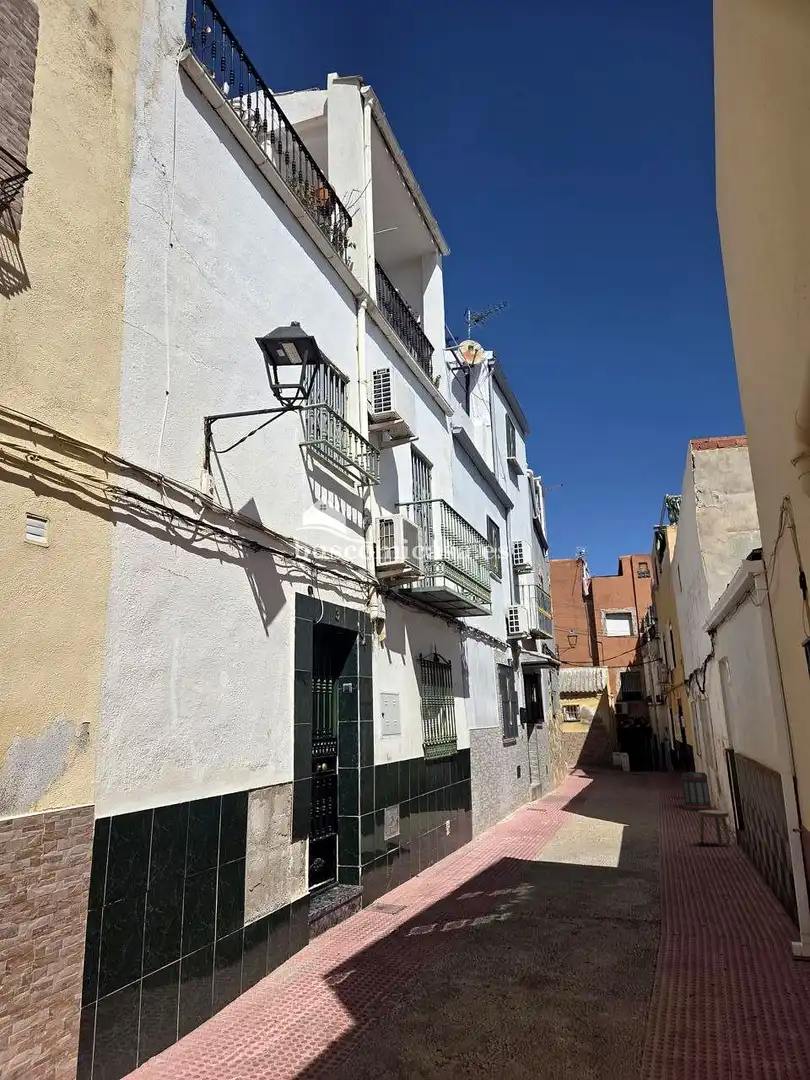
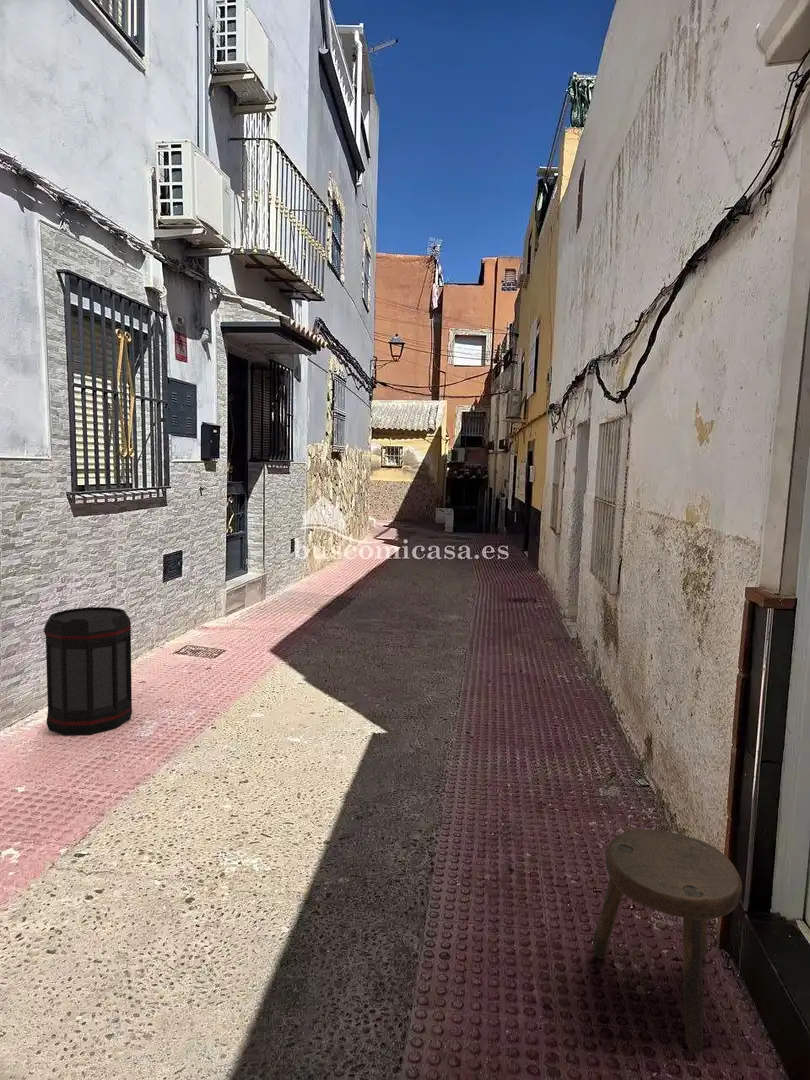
trash can: present [681,771,711,811] -> present [44,607,132,735]

